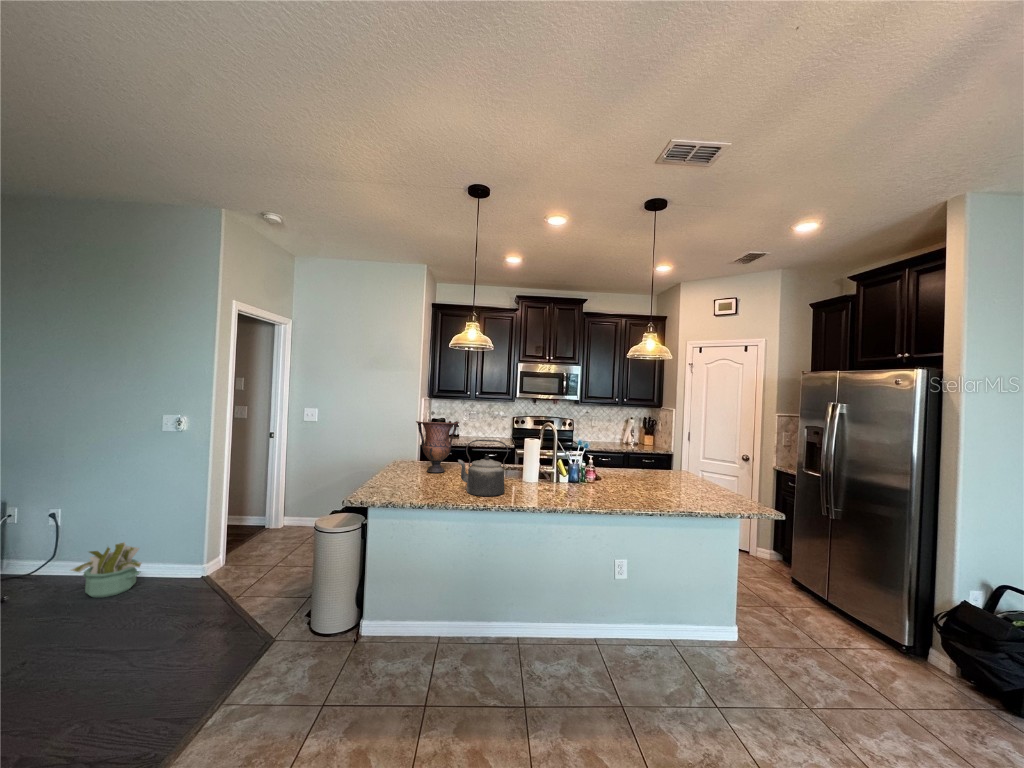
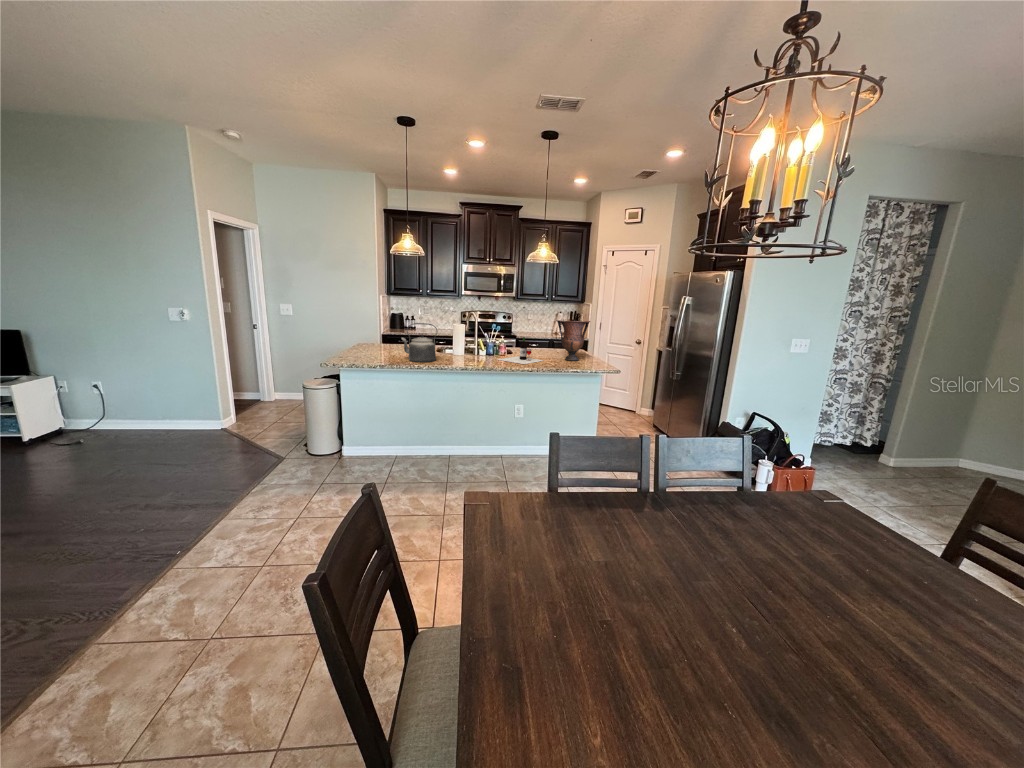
vase: present [416,421,459,472] -> present [556,320,590,360]
wine bottle: none [587,459,656,501] -> present [498,337,543,364]
decorative plant: present [71,542,141,597] -> none [124,404,176,441]

